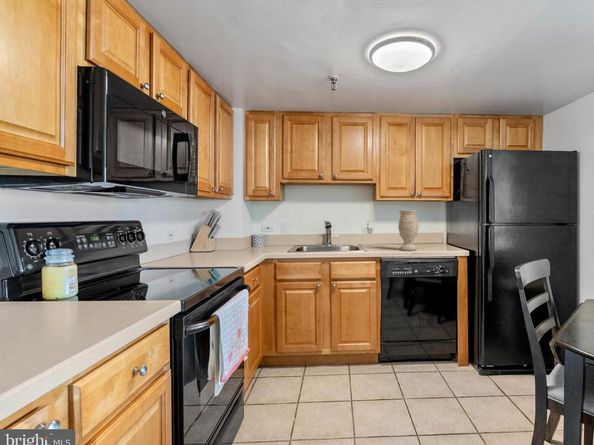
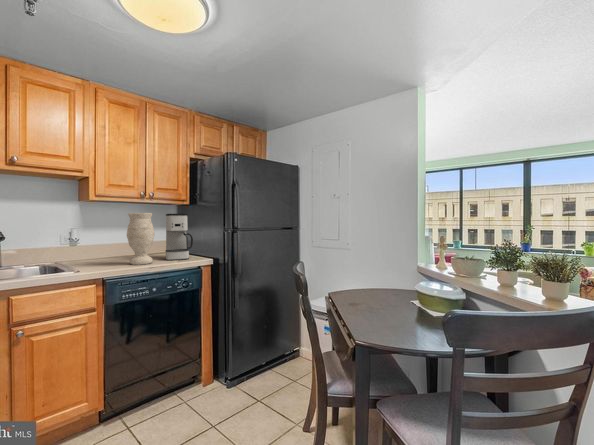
coffee maker: none [429,210,453,250] -> present [166,214,193,260]

